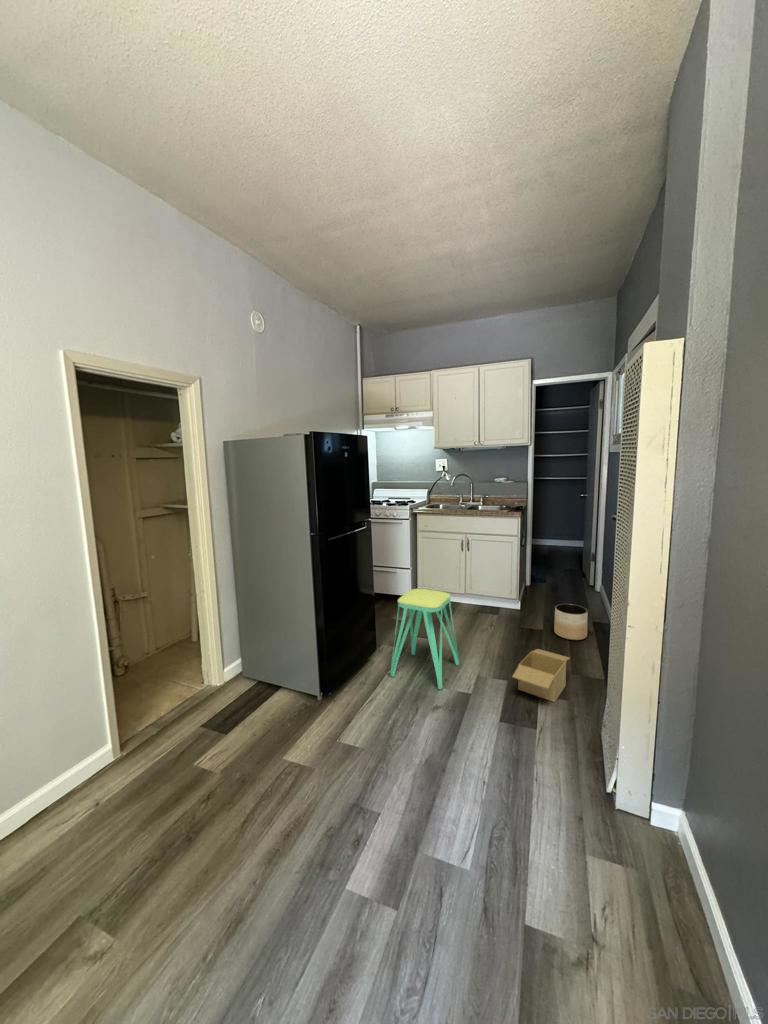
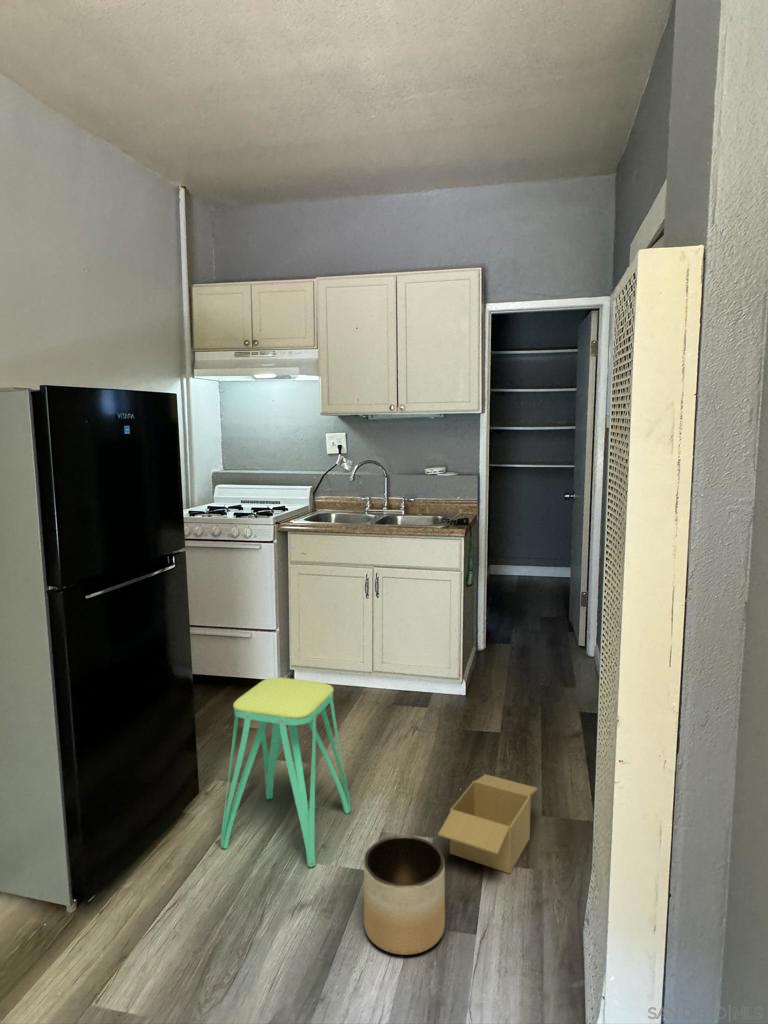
planter: present [554,604,588,640] -> present [364,835,445,955]

